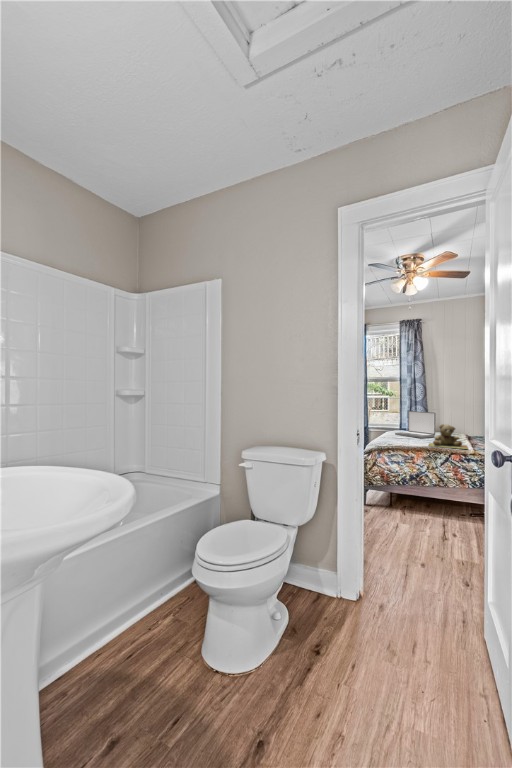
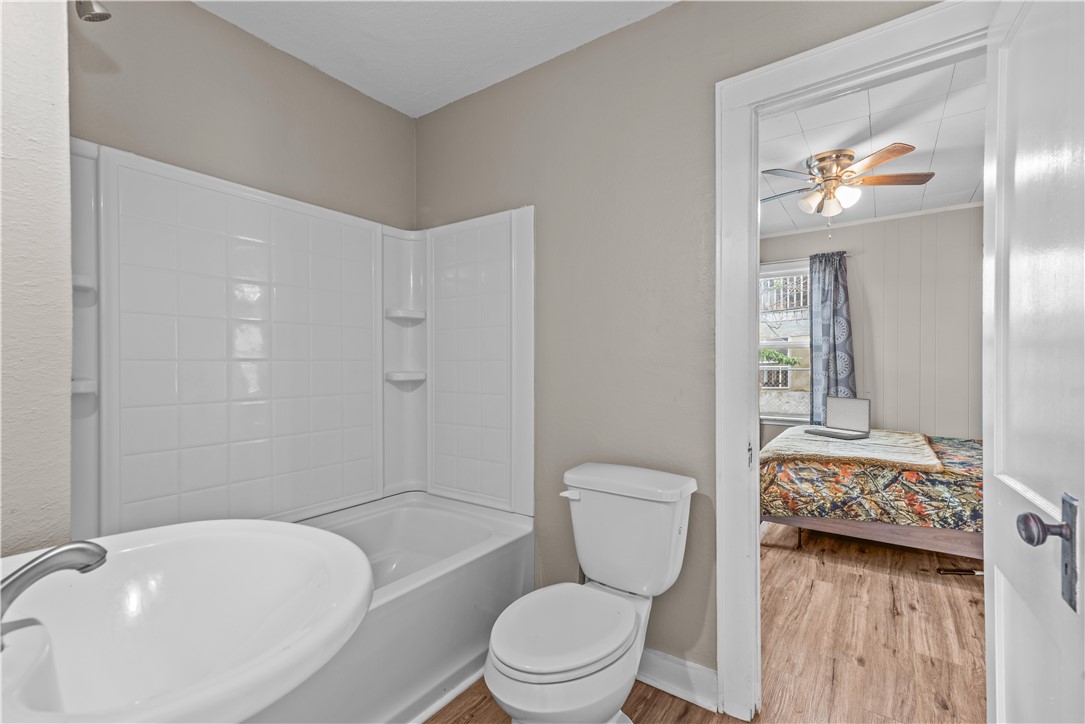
teddy bear: present [429,424,468,449] -> none [861,420,930,461]

